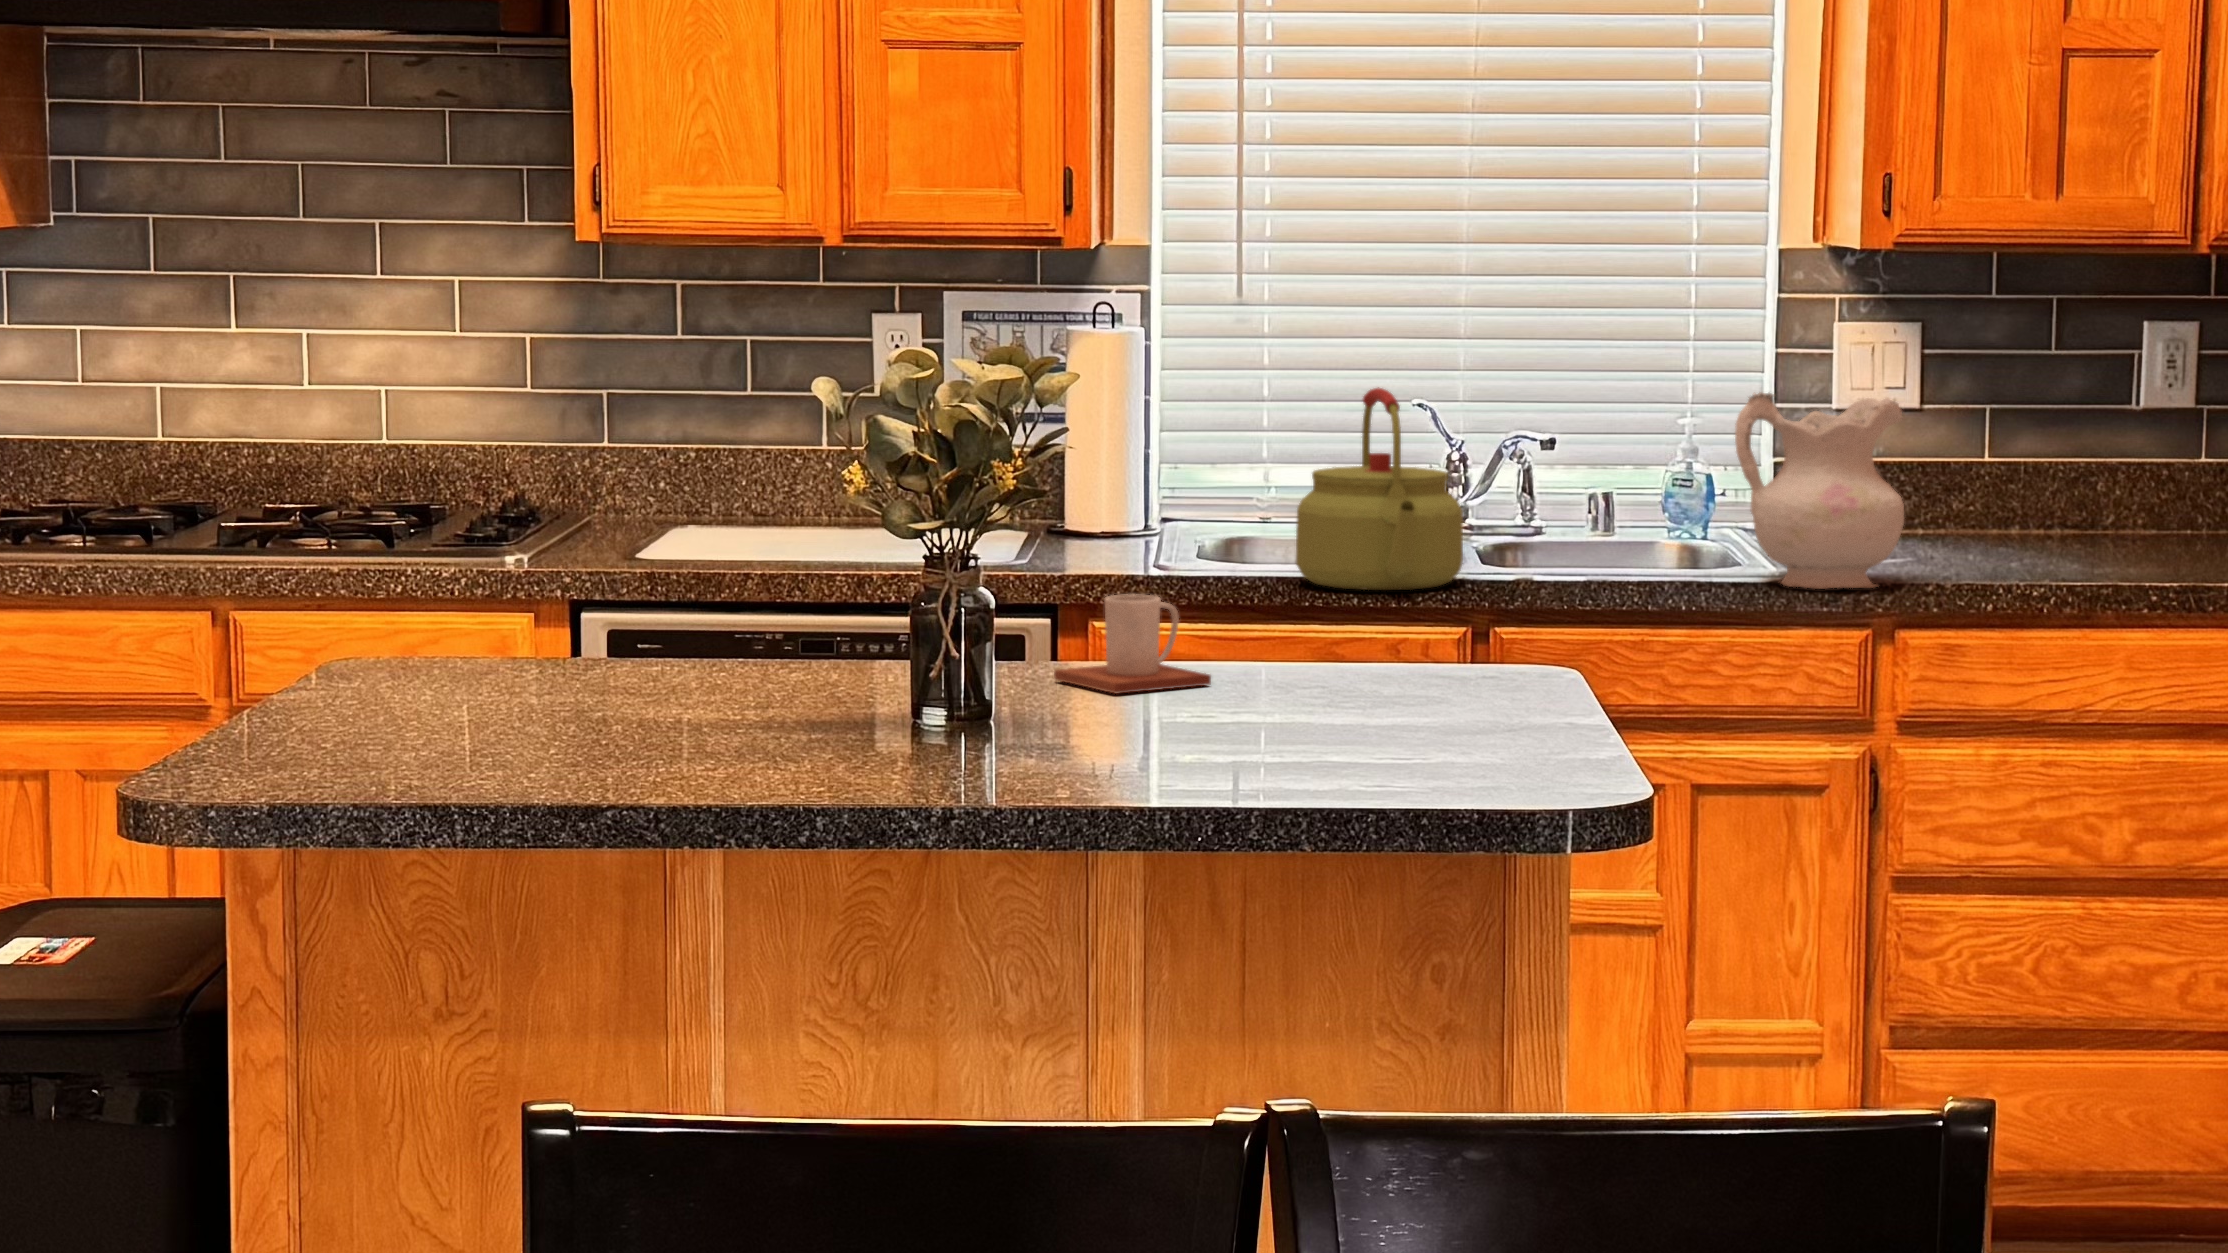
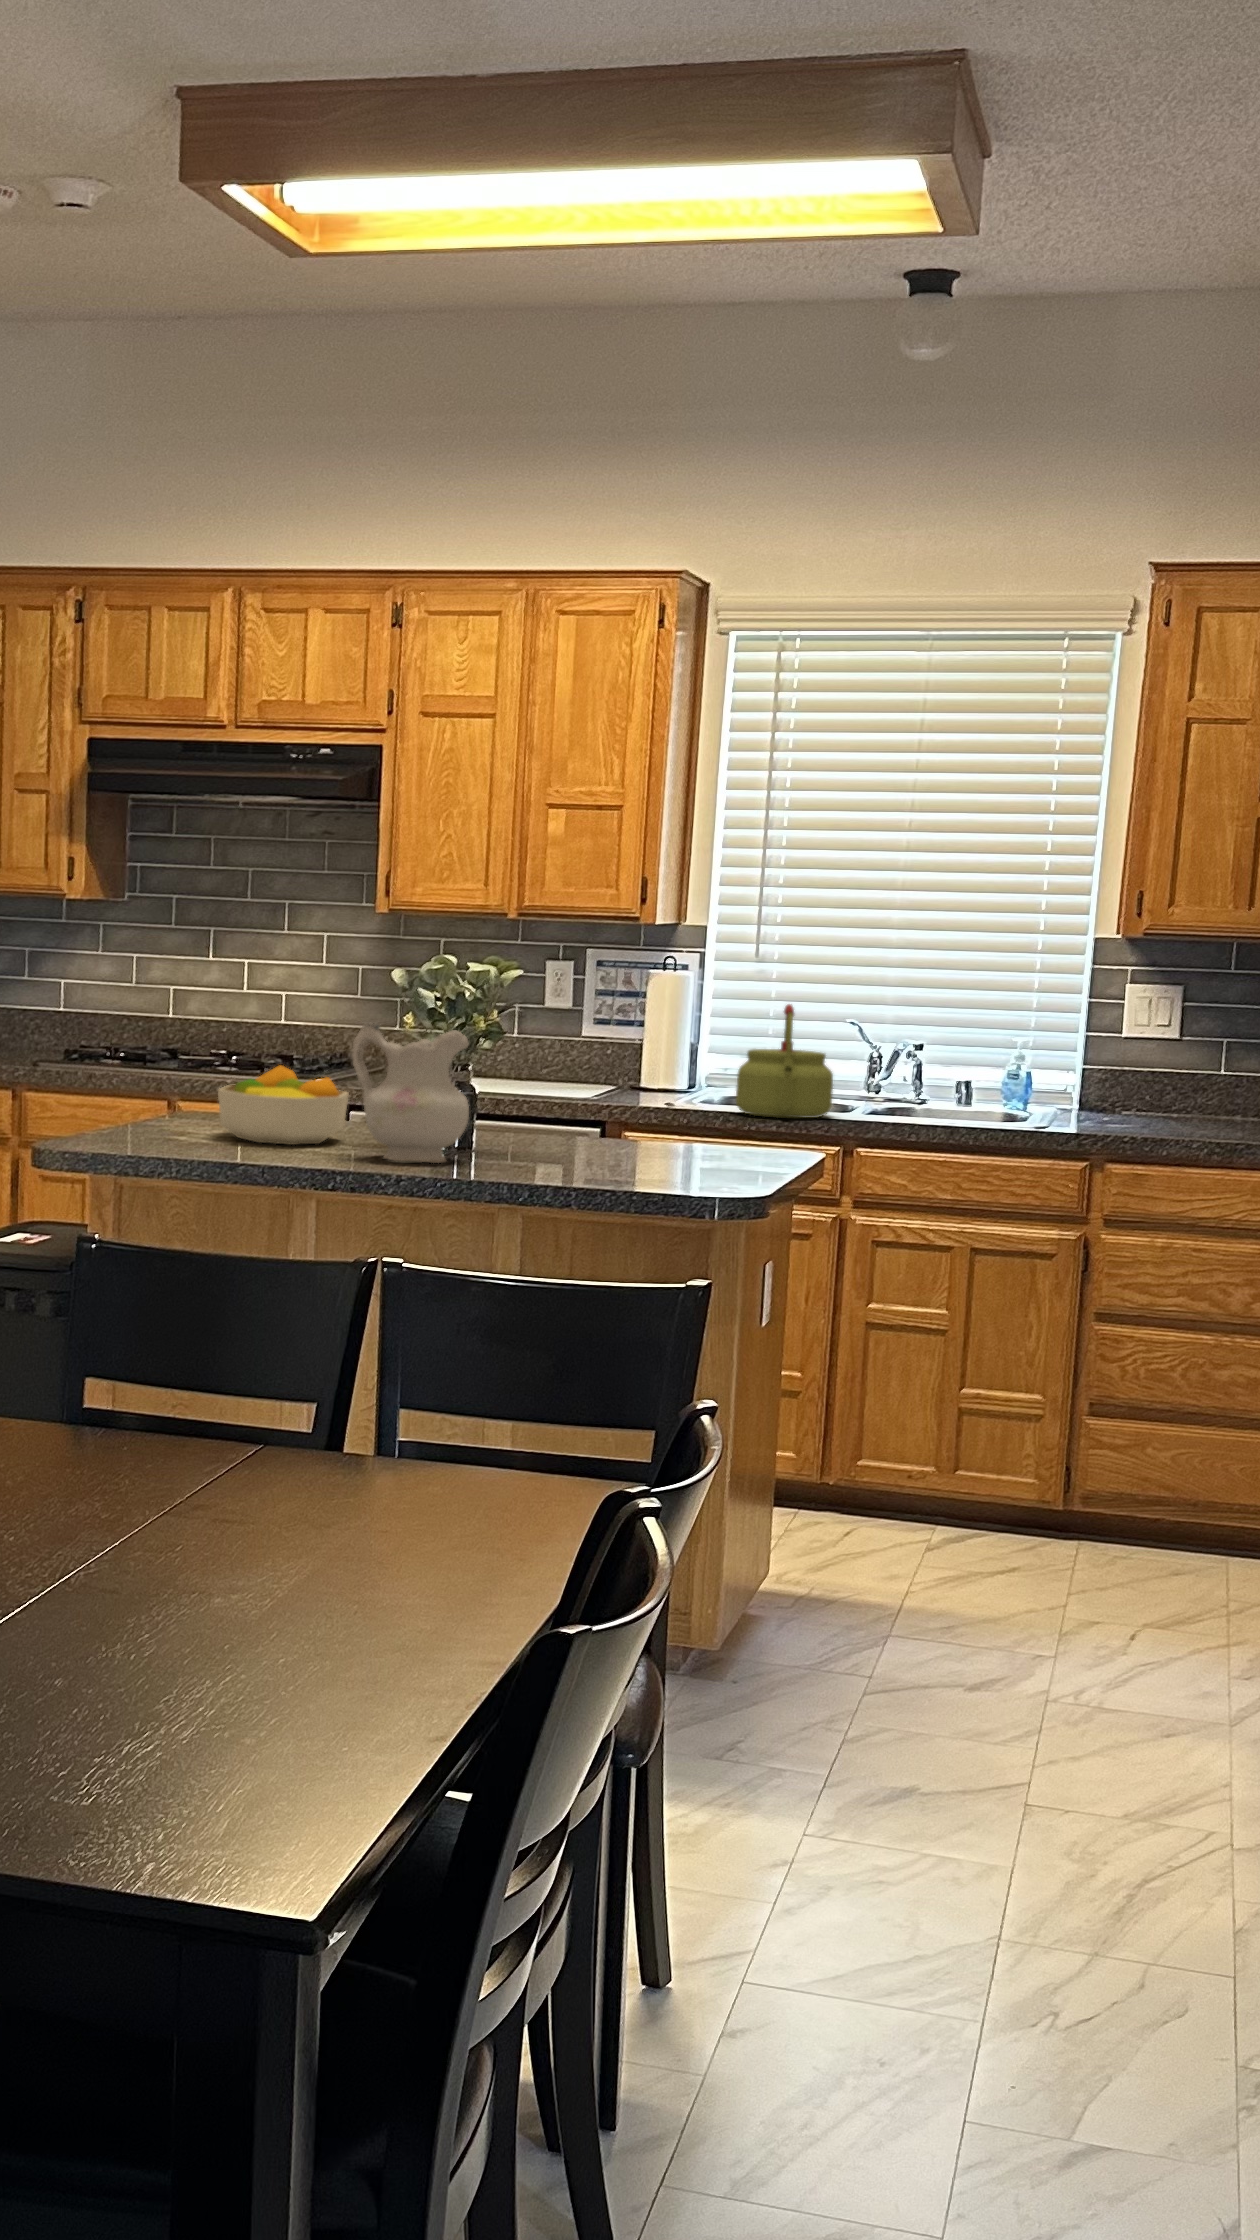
ceramic pitcher: present [1735,392,1904,589] -> present [353,1023,469,1163]
fruit bowl: none [466,576,728,743] -> present [218,1065,349,1145]
mug: present [1054,594,1211,693] -> none [534,1094,613,1144]

